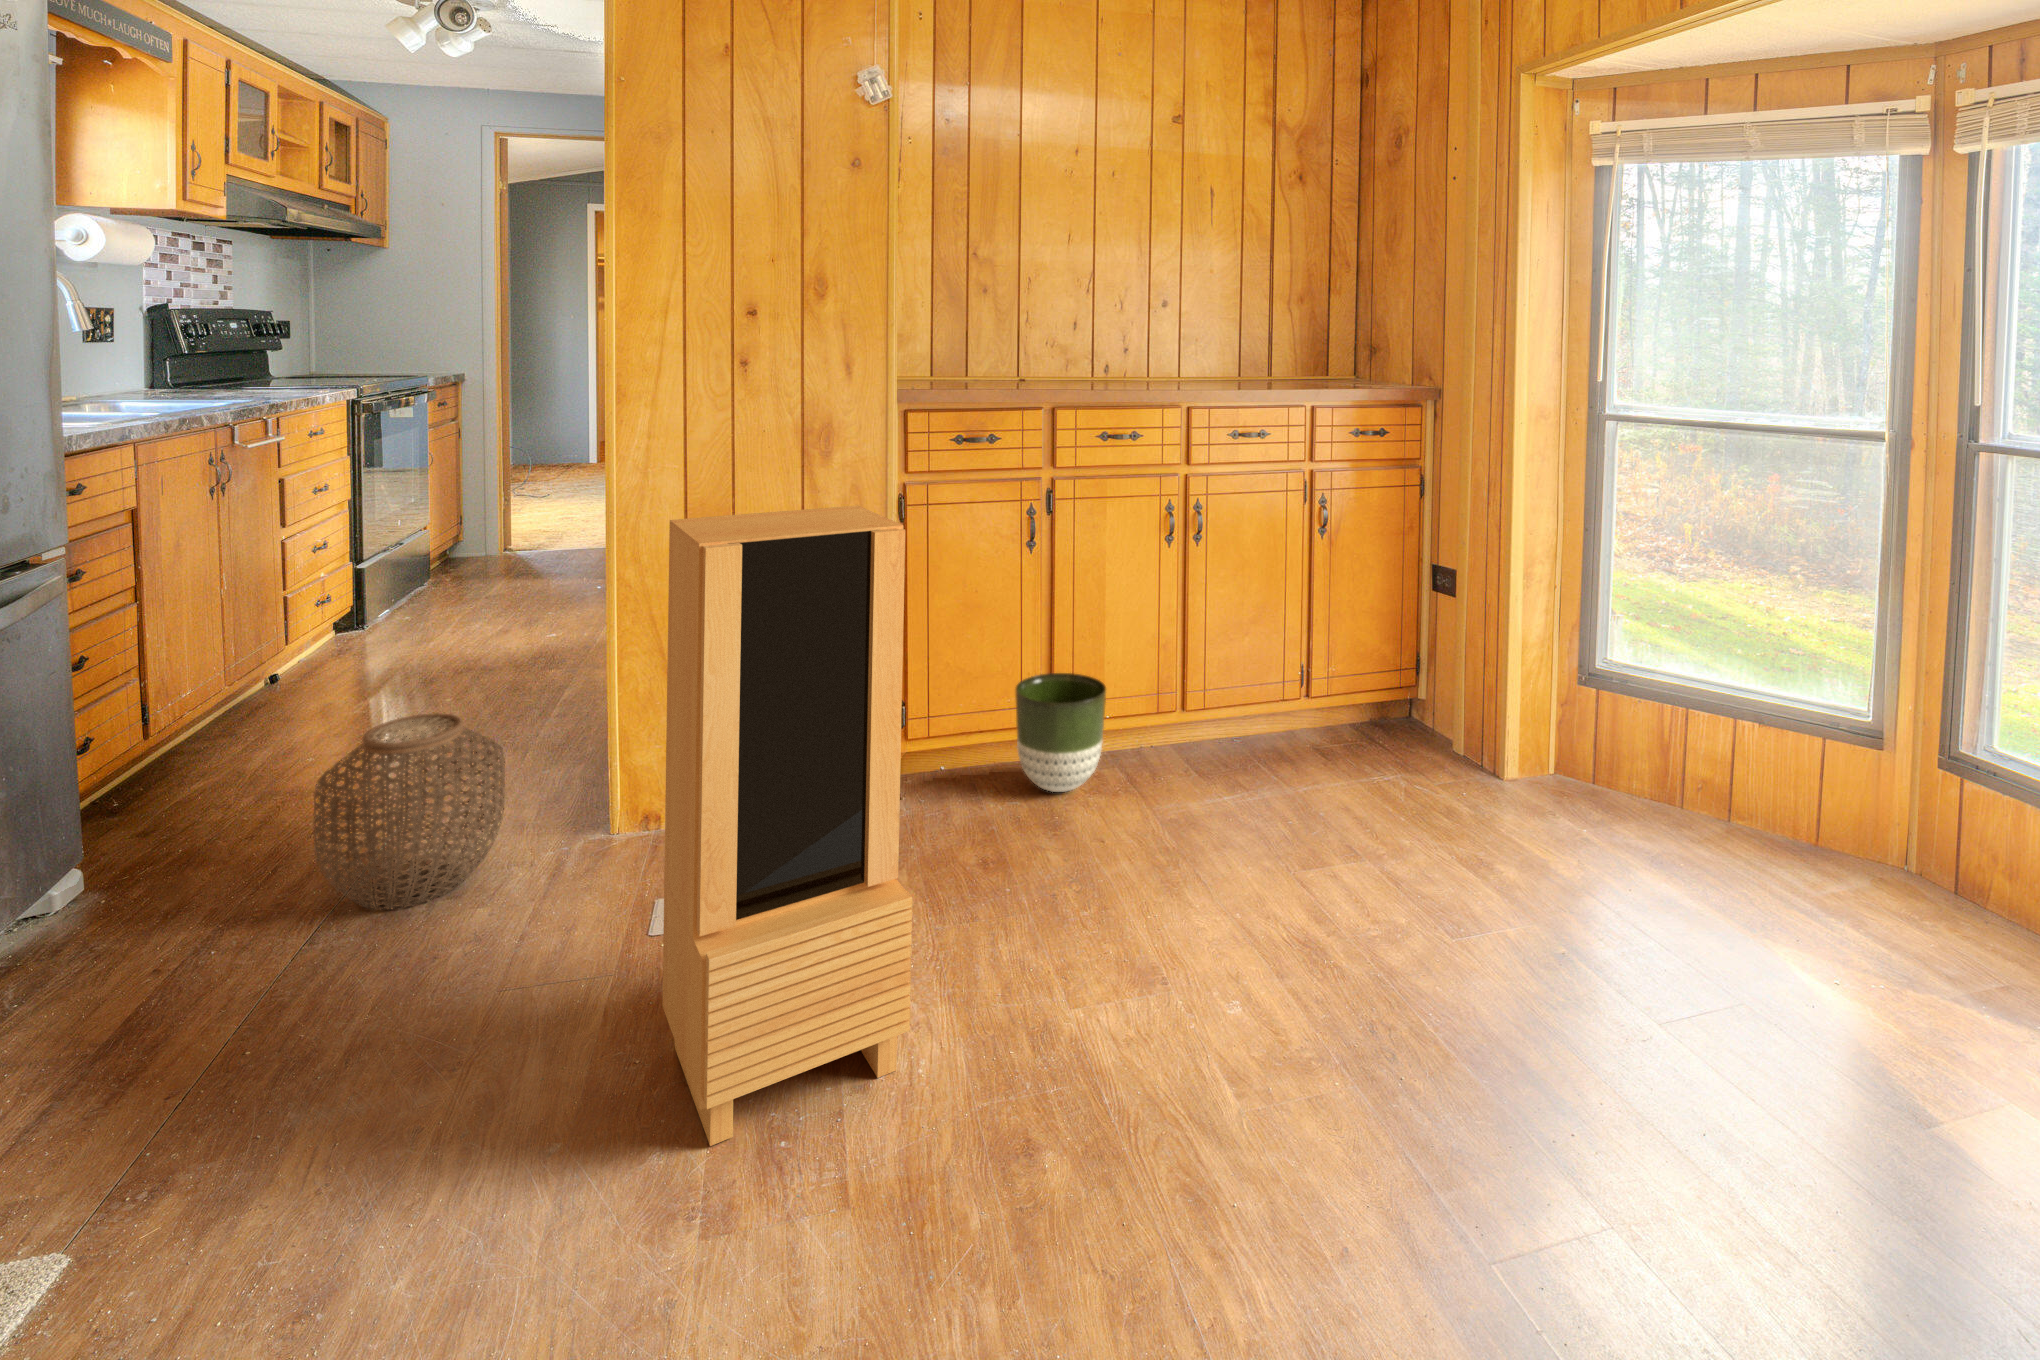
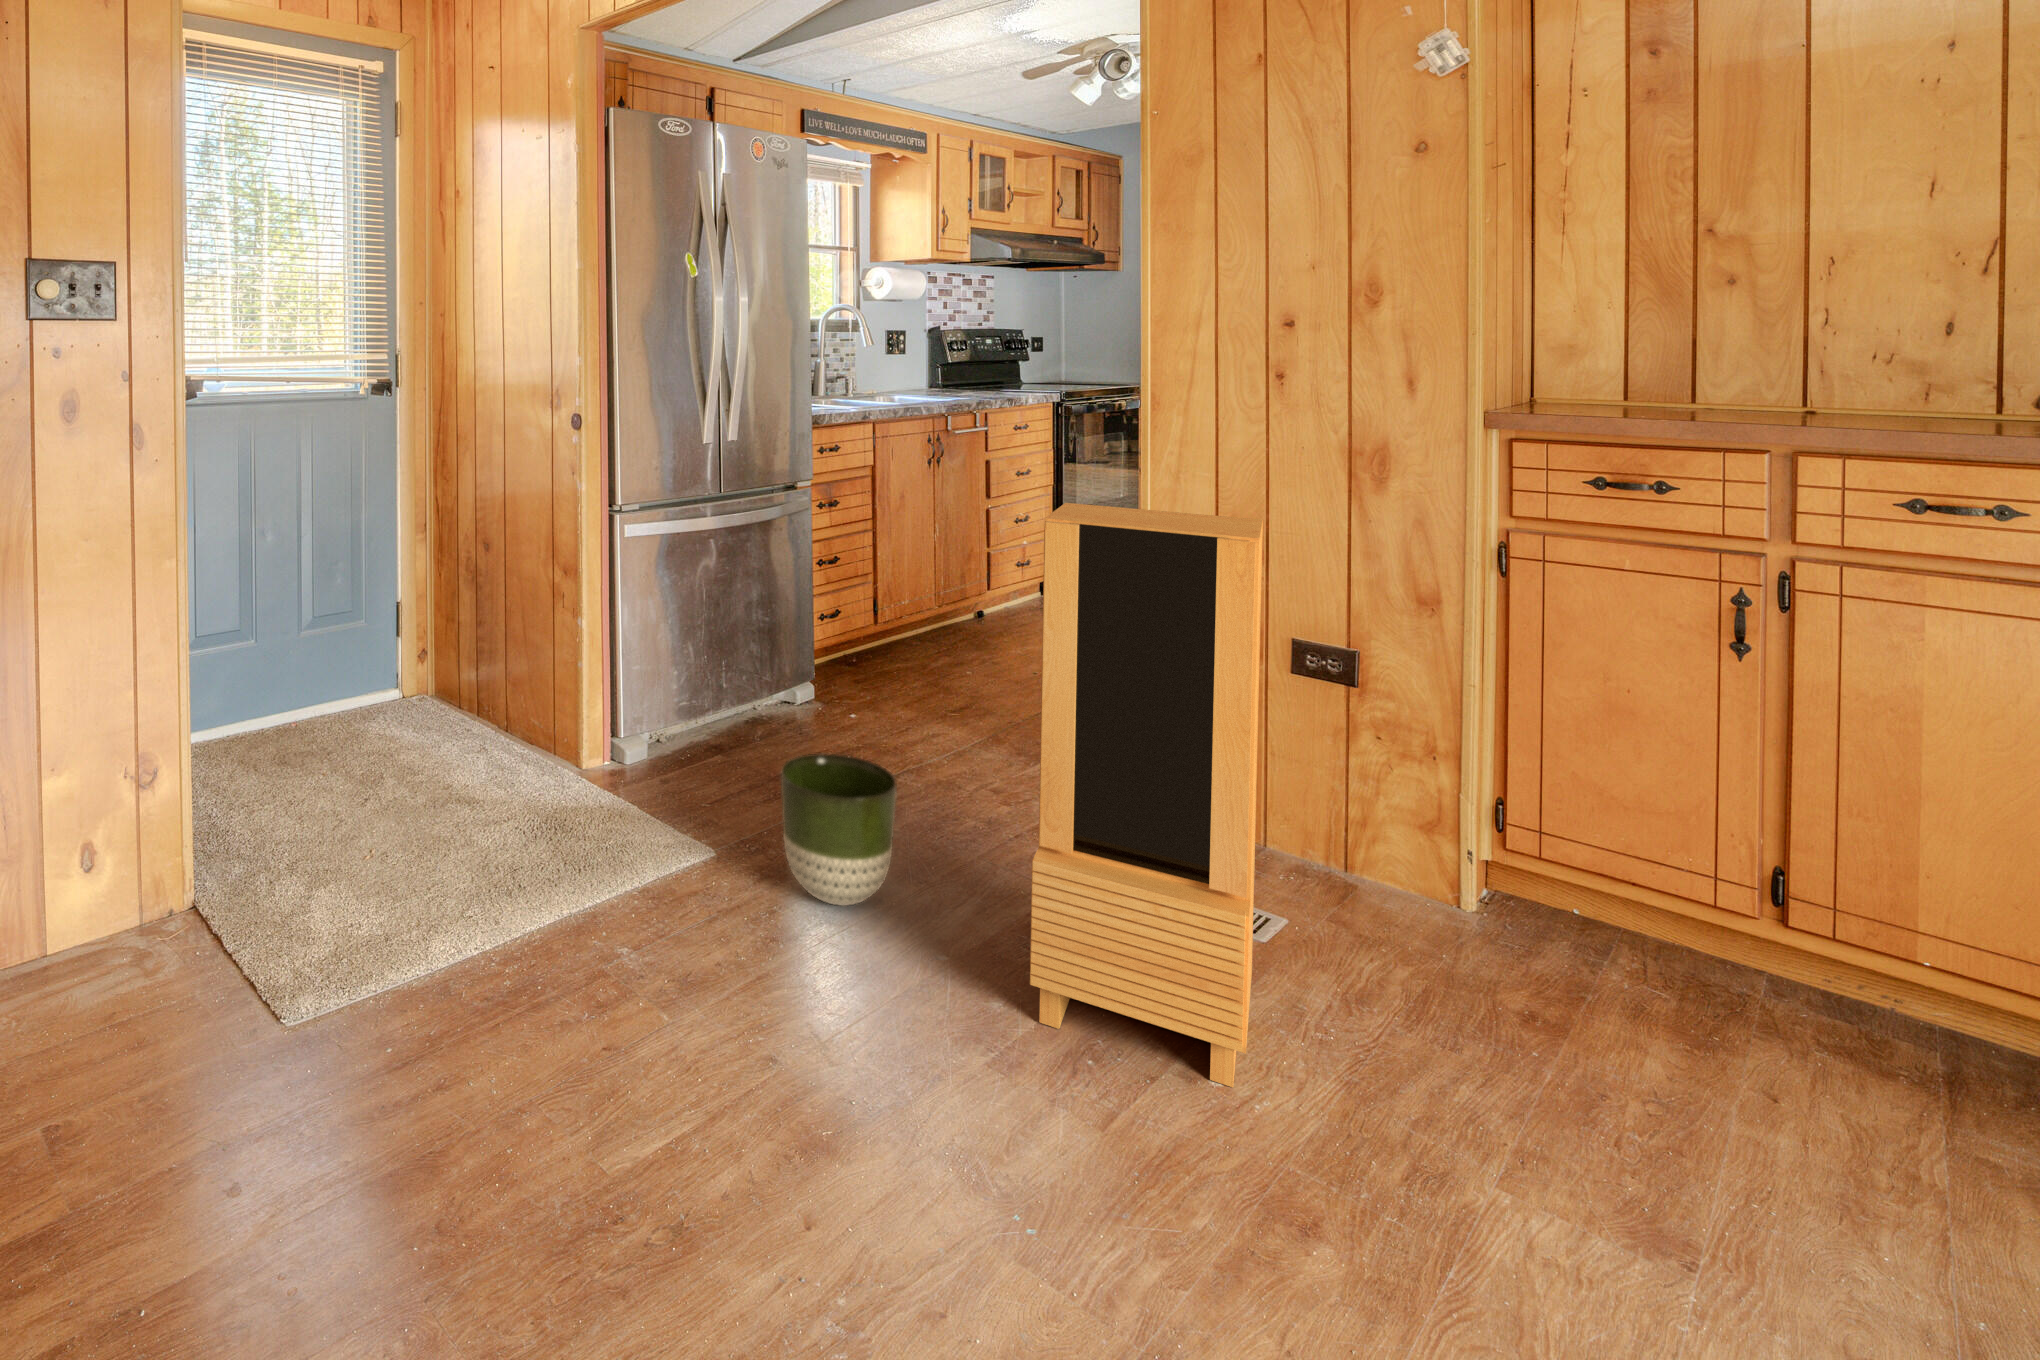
planter: present [1015,673,1106,792] -> present [781,754,897,906]
woven basket: present [314,713,505,910] -> none [911,643,1042,788]

